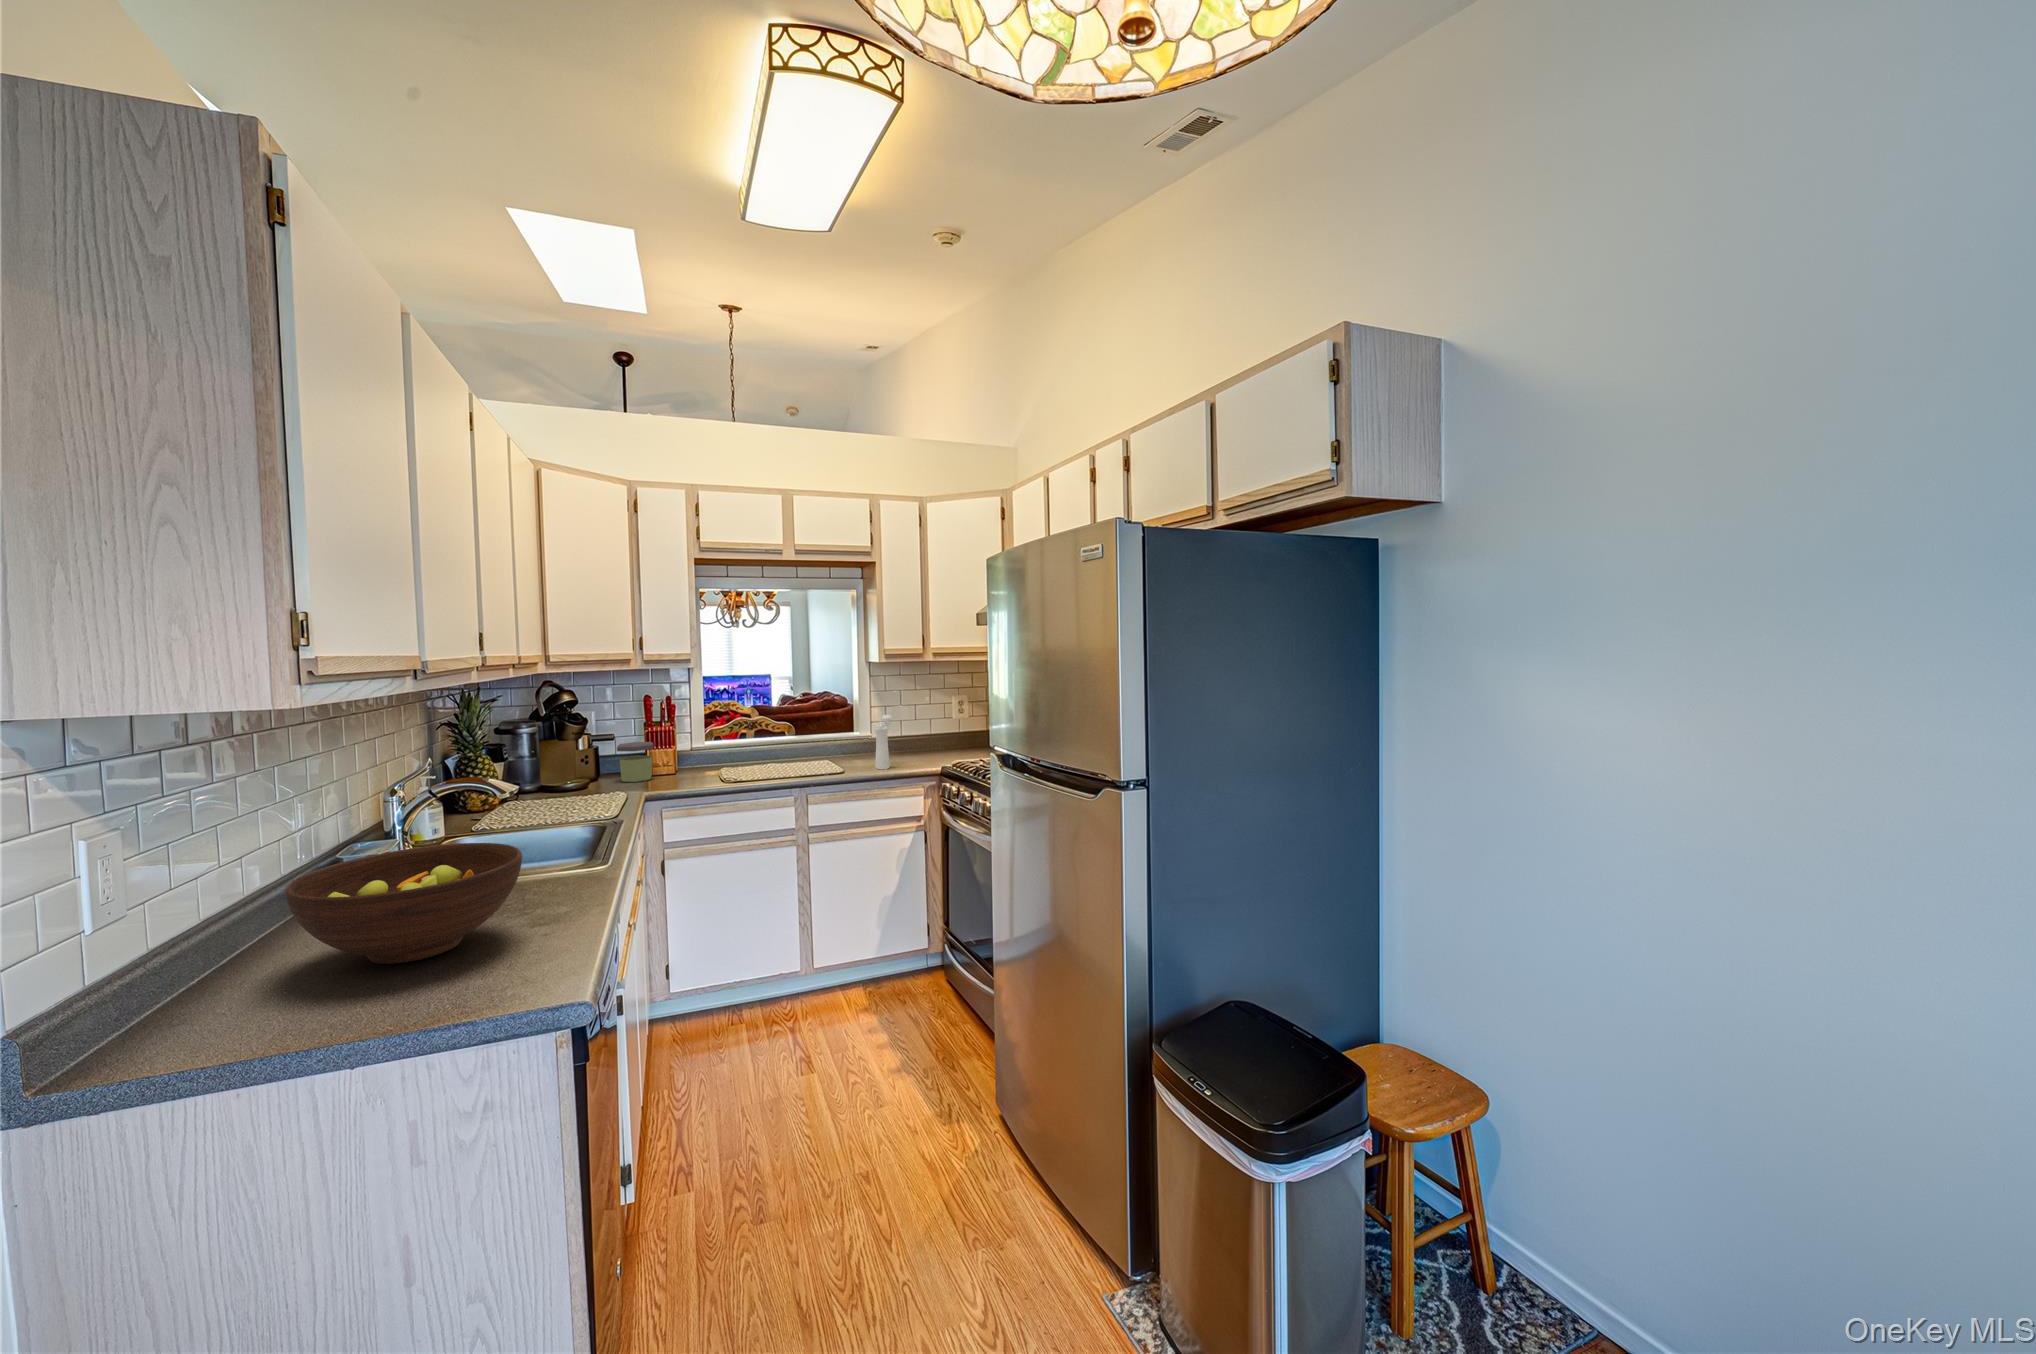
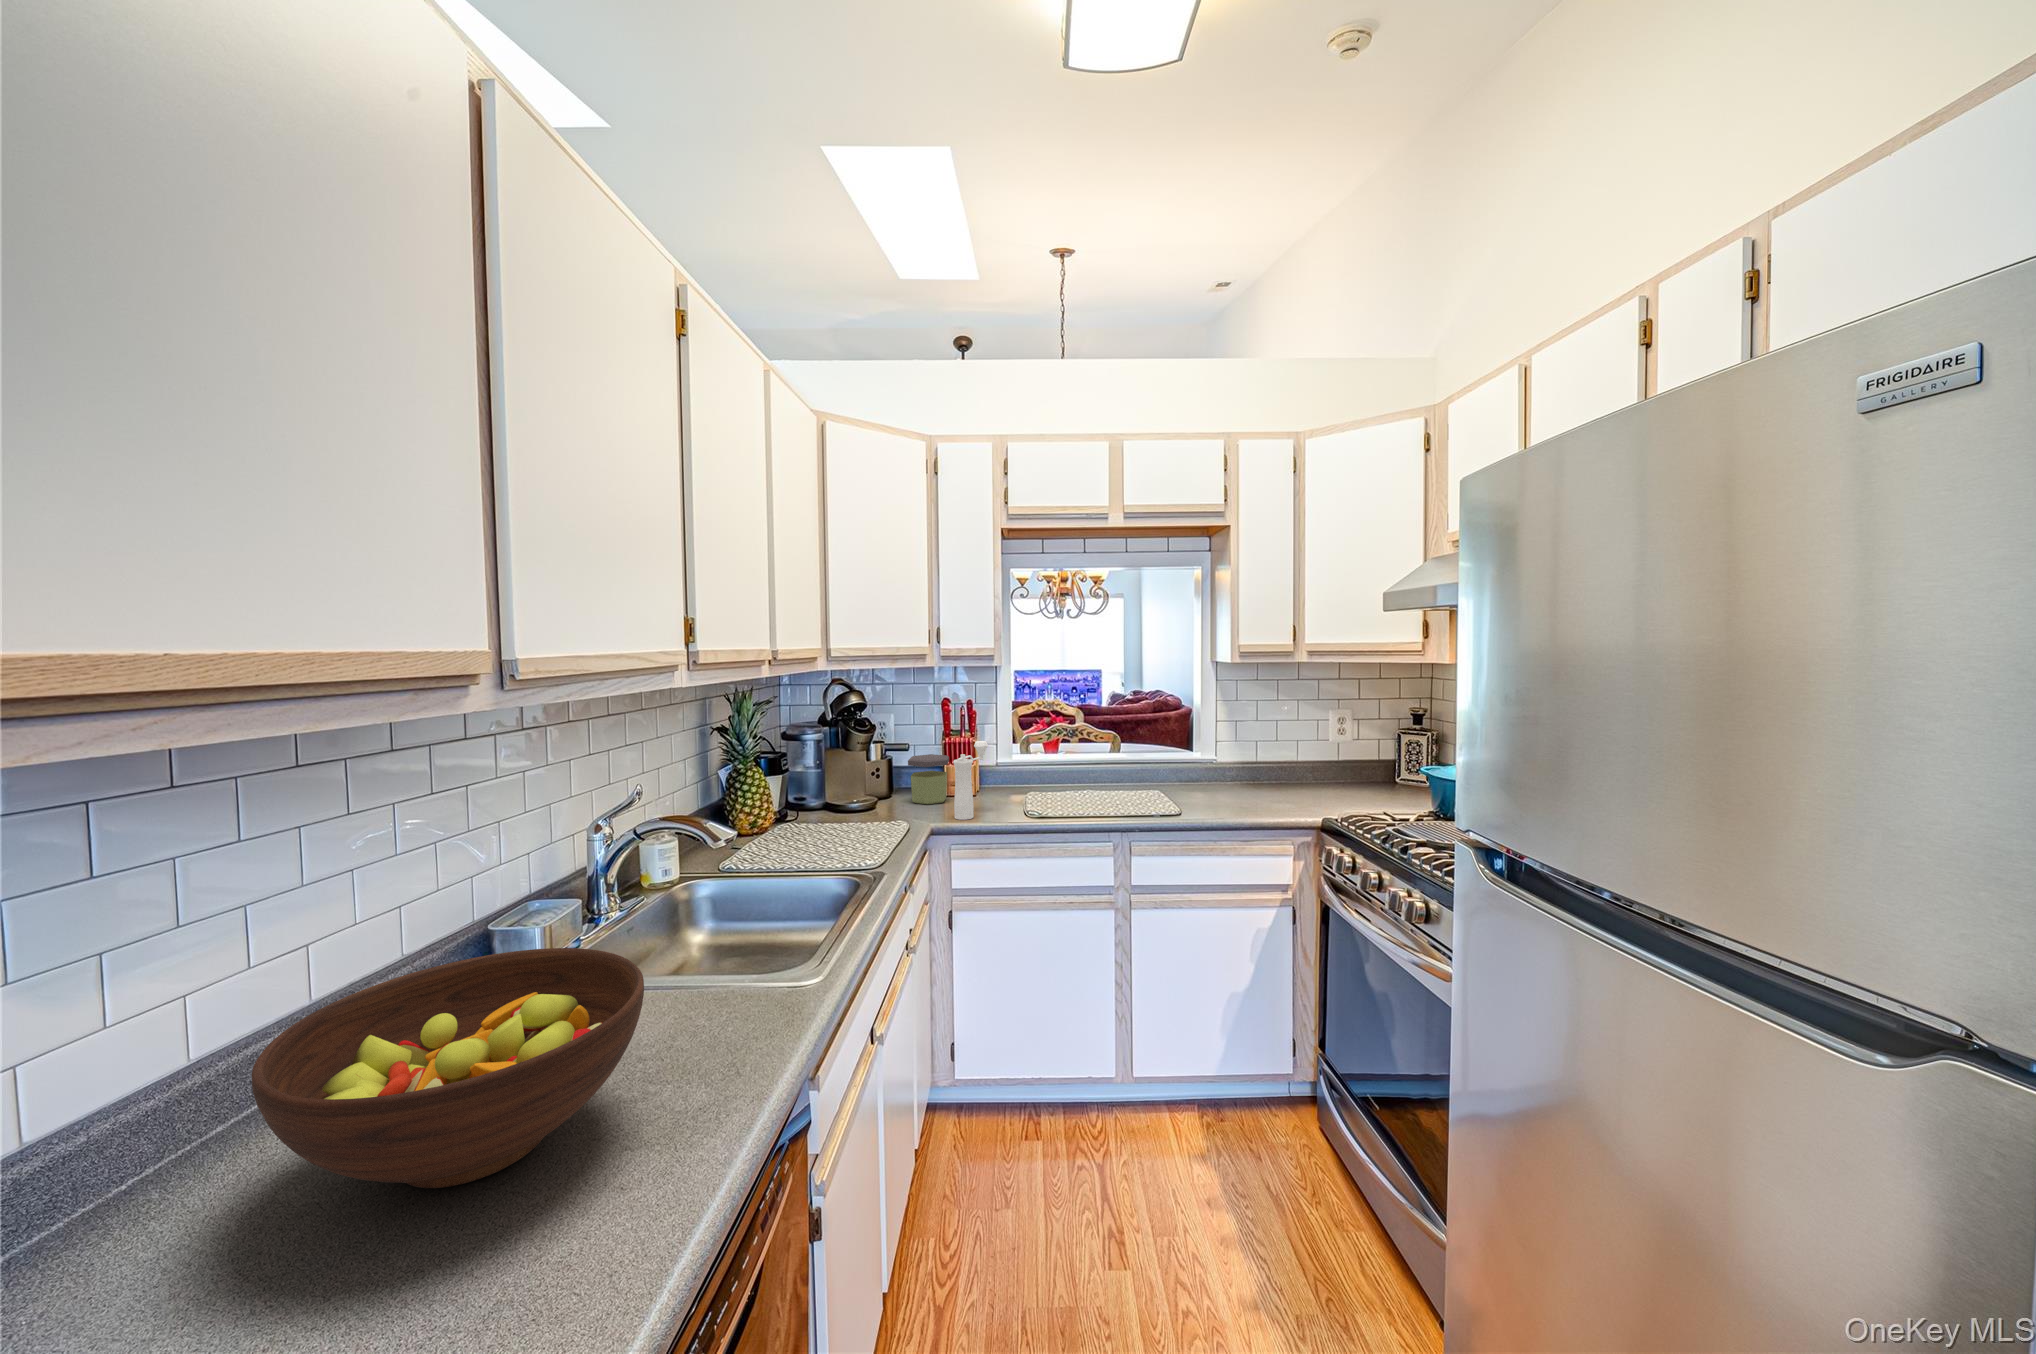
pepper mill: present [875,715,892,769] -> present [953,741,988,820]

